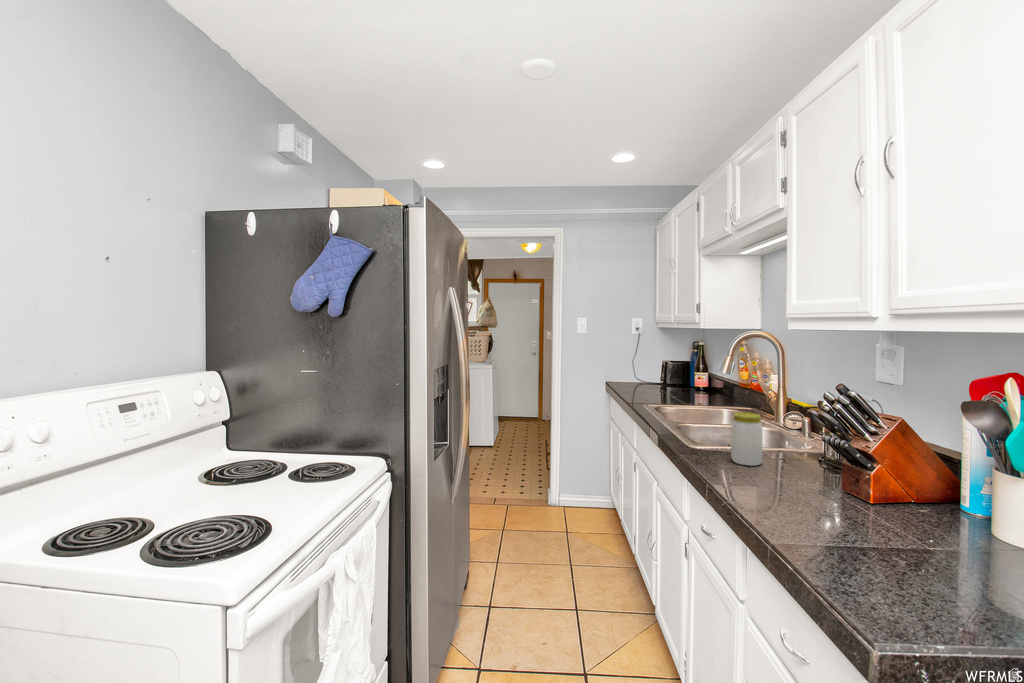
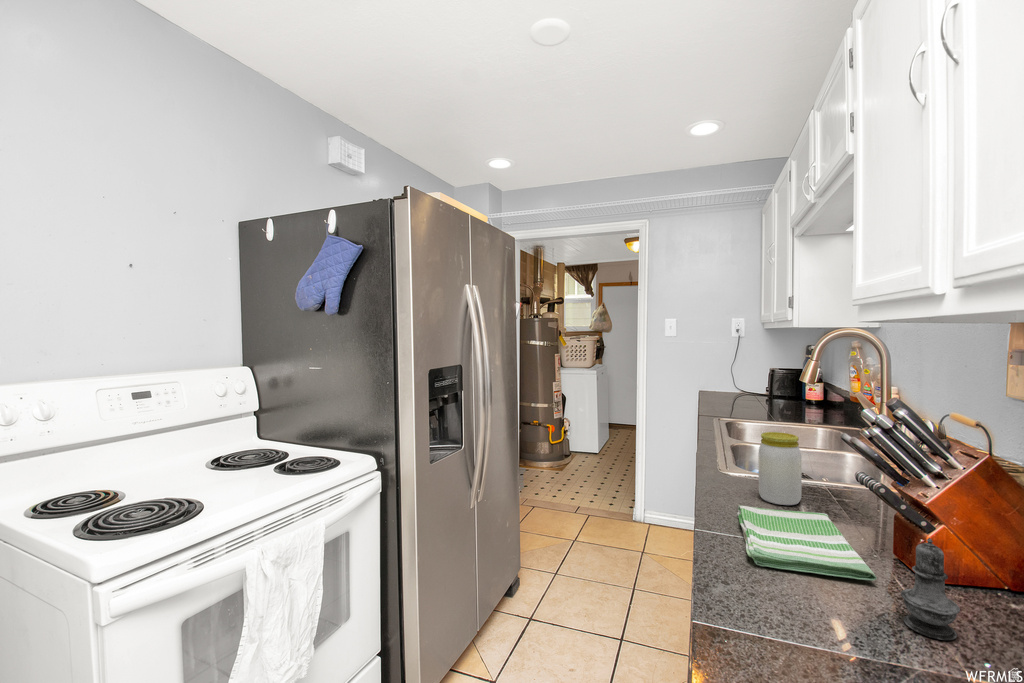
dish towel: none [732,468,850,506] -> present [737,505,877,581]
salt shaker: none [876,471,912,533] -> present [901,538,960,640]

